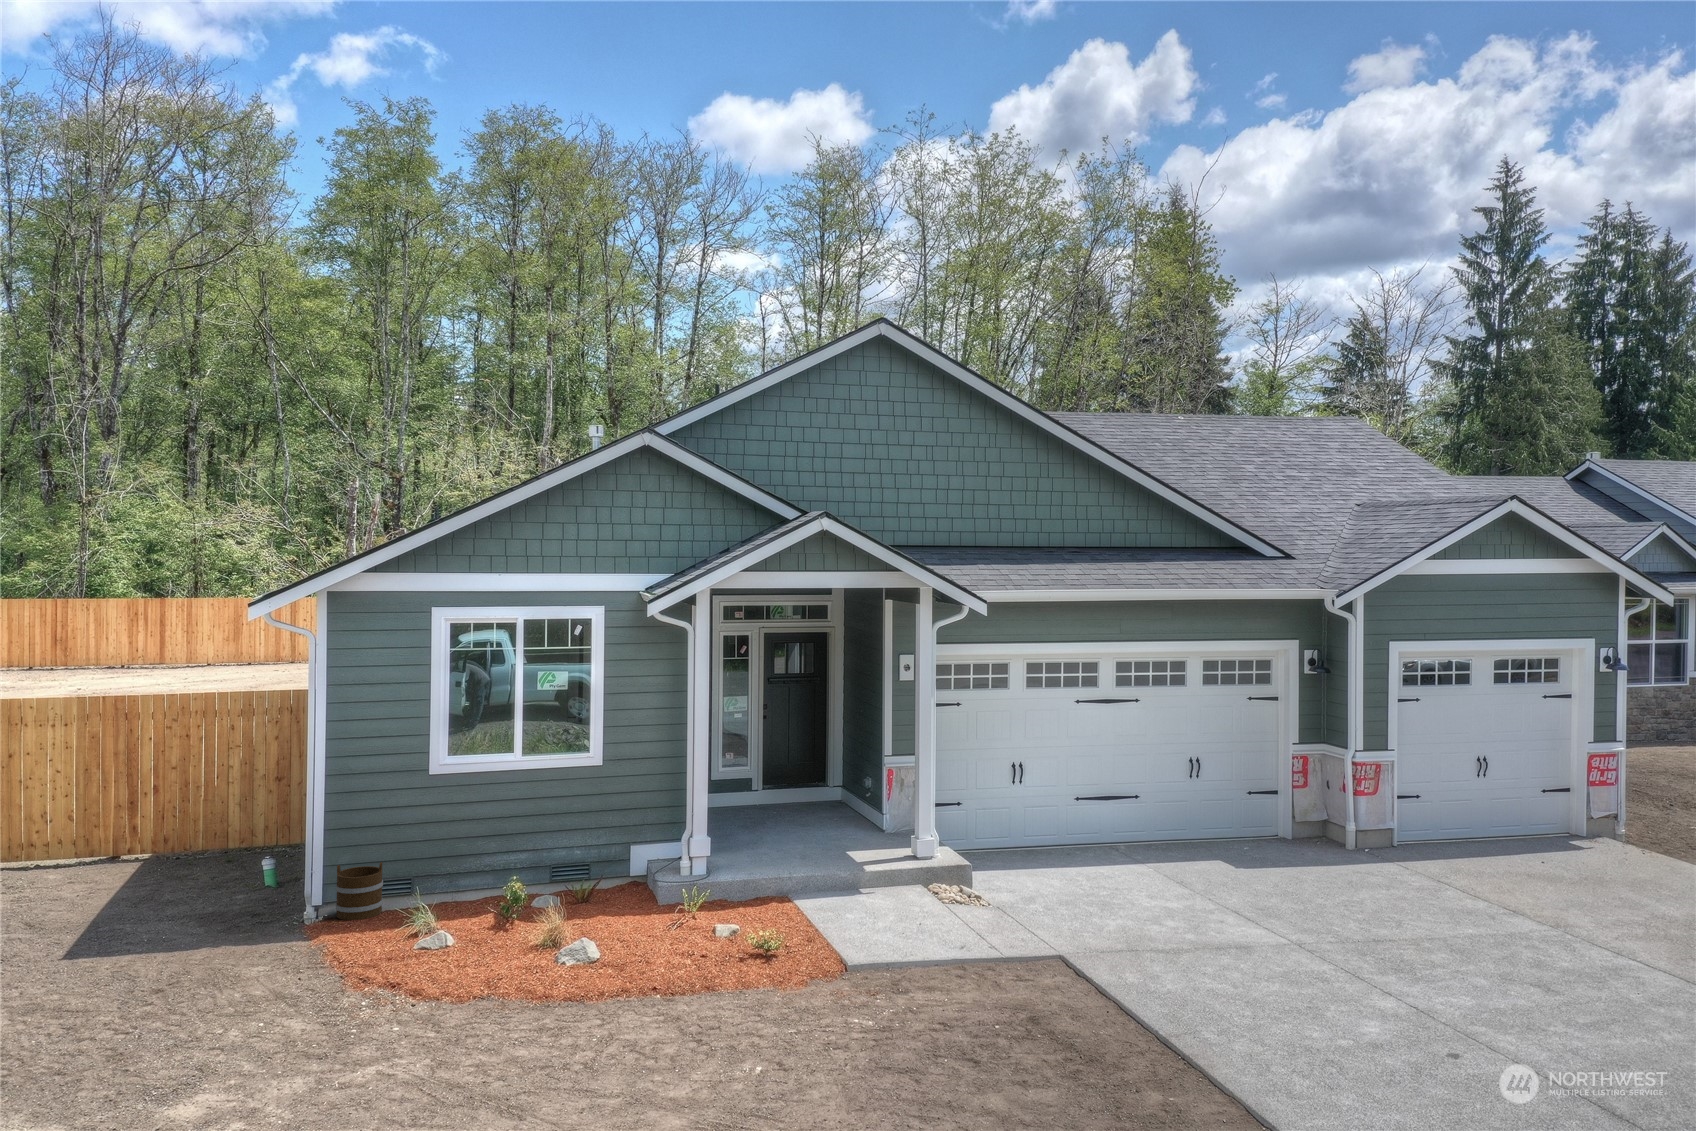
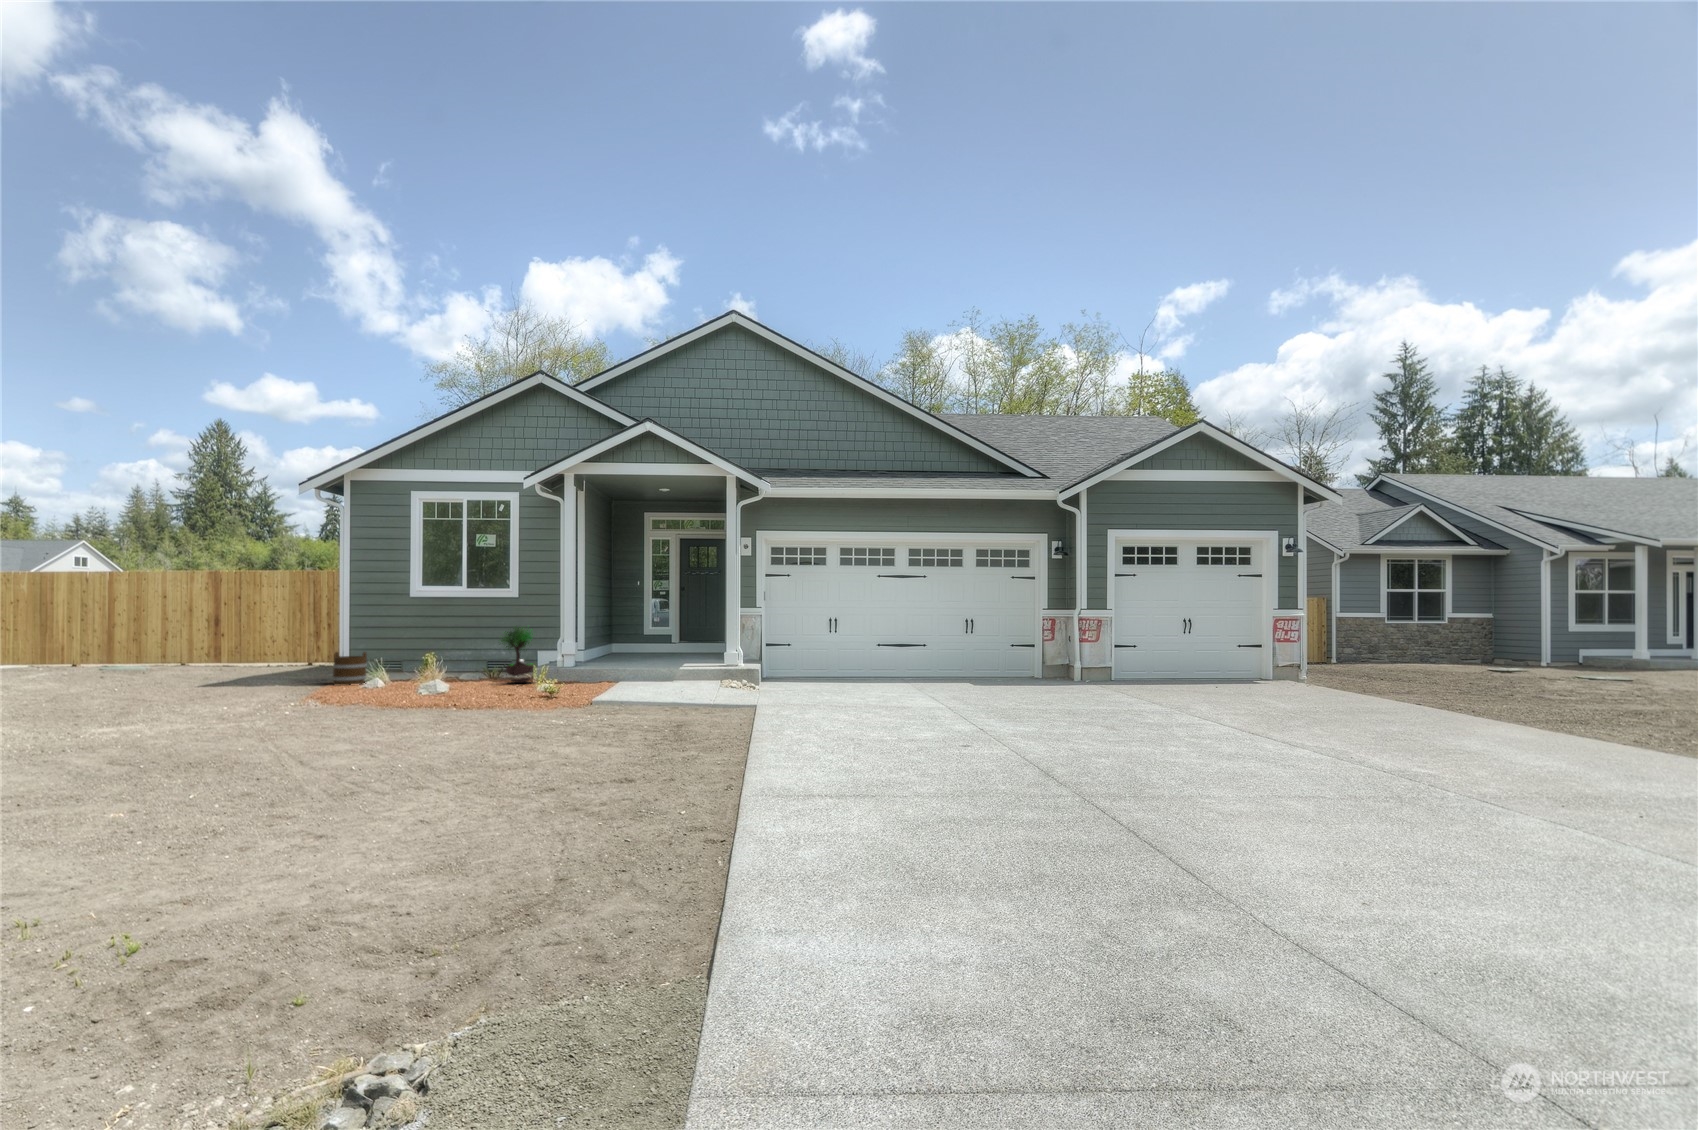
potted tree: none [585,806,641,896] -> present [501,627,534,683]

